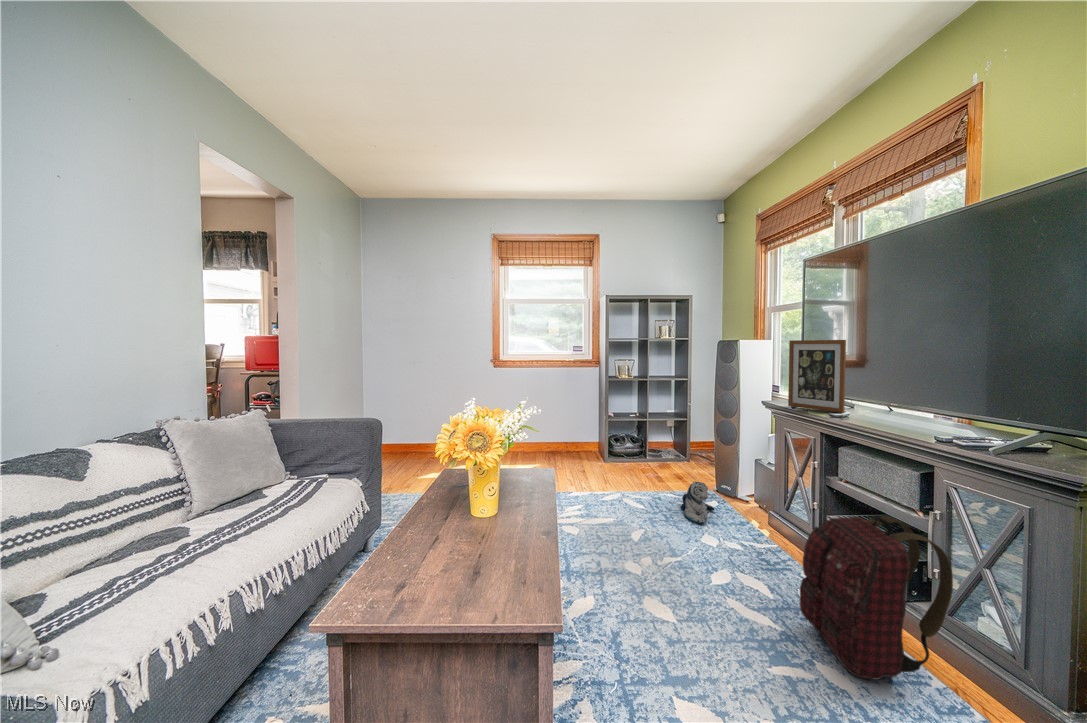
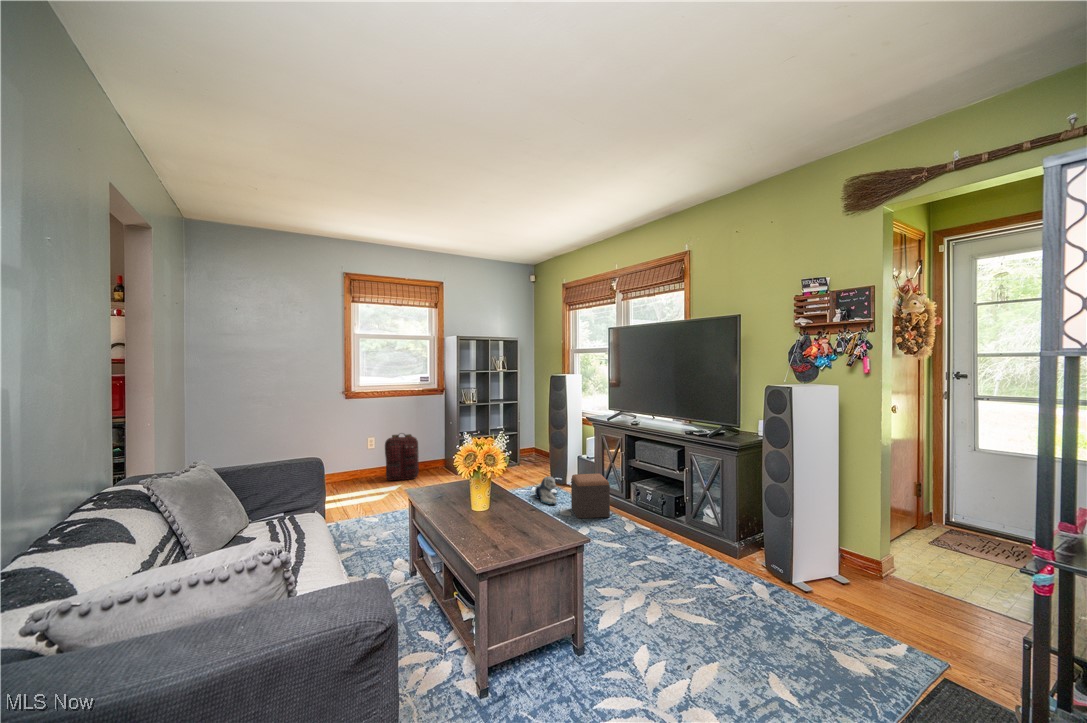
picture frame: present [788,340,846,413] -> none [604,378,636,422]
footstool: none [724,485,783,563] -> present [571,473,610,519]
backpack: present [800,516,953,680] -> present [385,434,419,481]

